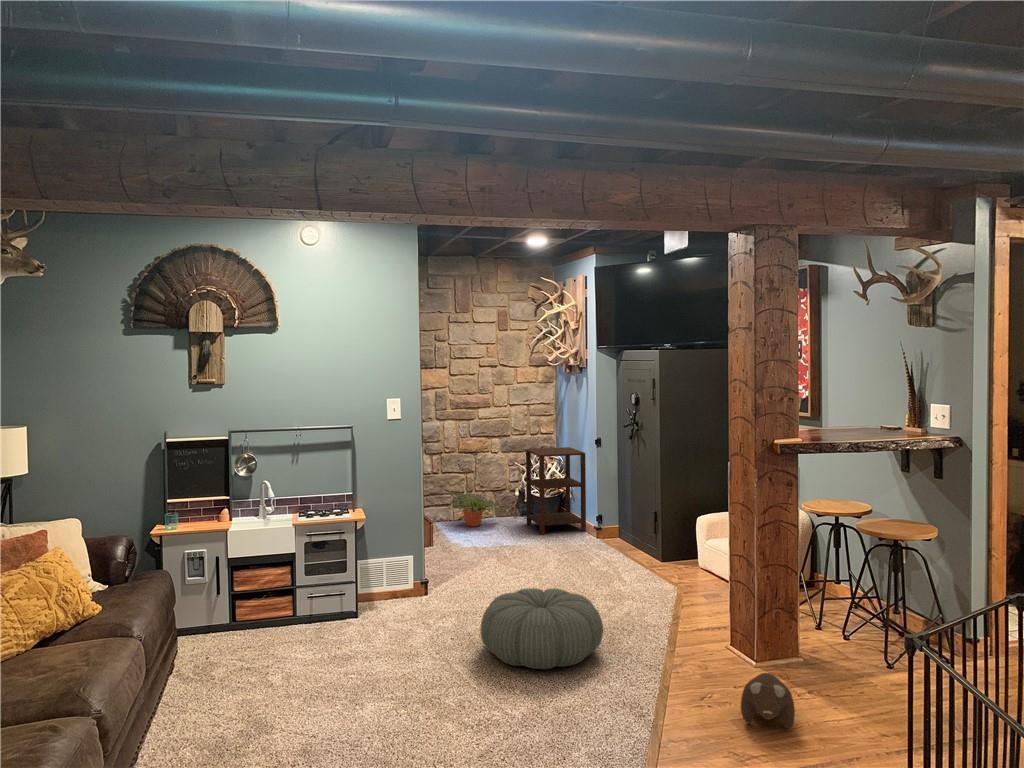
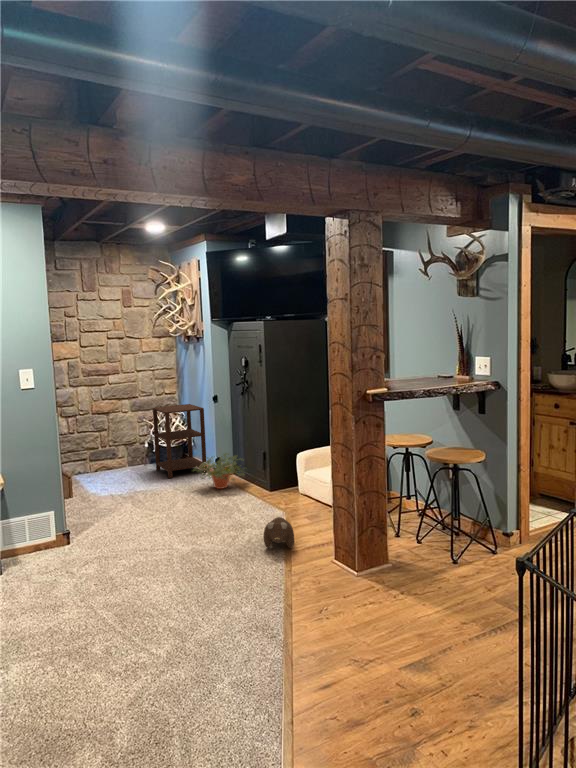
potted plant: present [449,491,502,526] -> present [193,453,244,489]
pouf: present [480,588,603,669] -> none [122,530,232,605]
plush toy: present [741,673,795,729] -> present [263,517,294,548]

